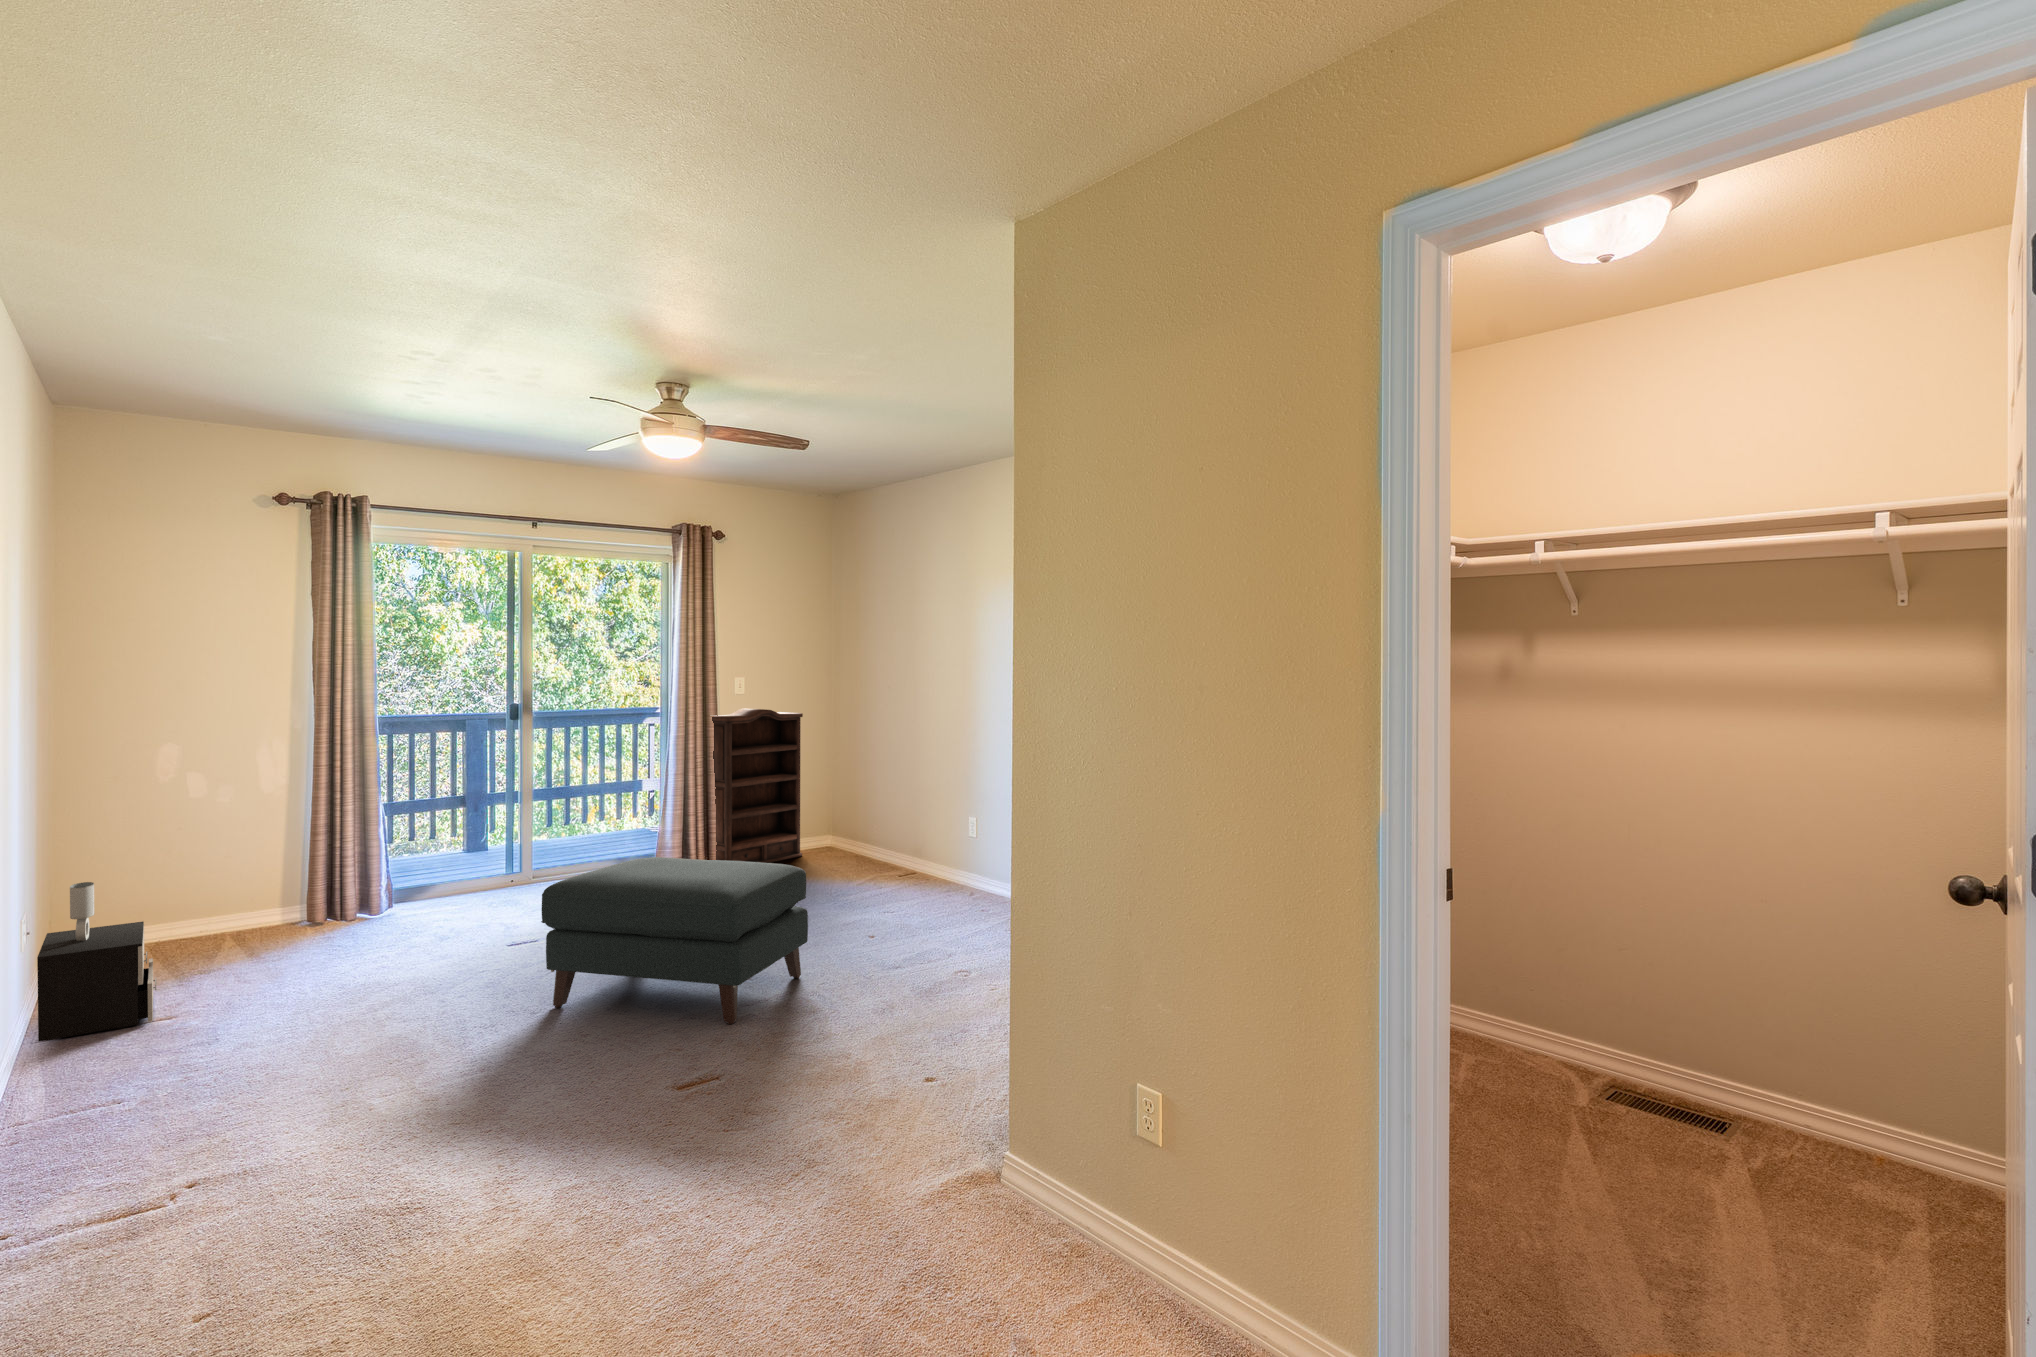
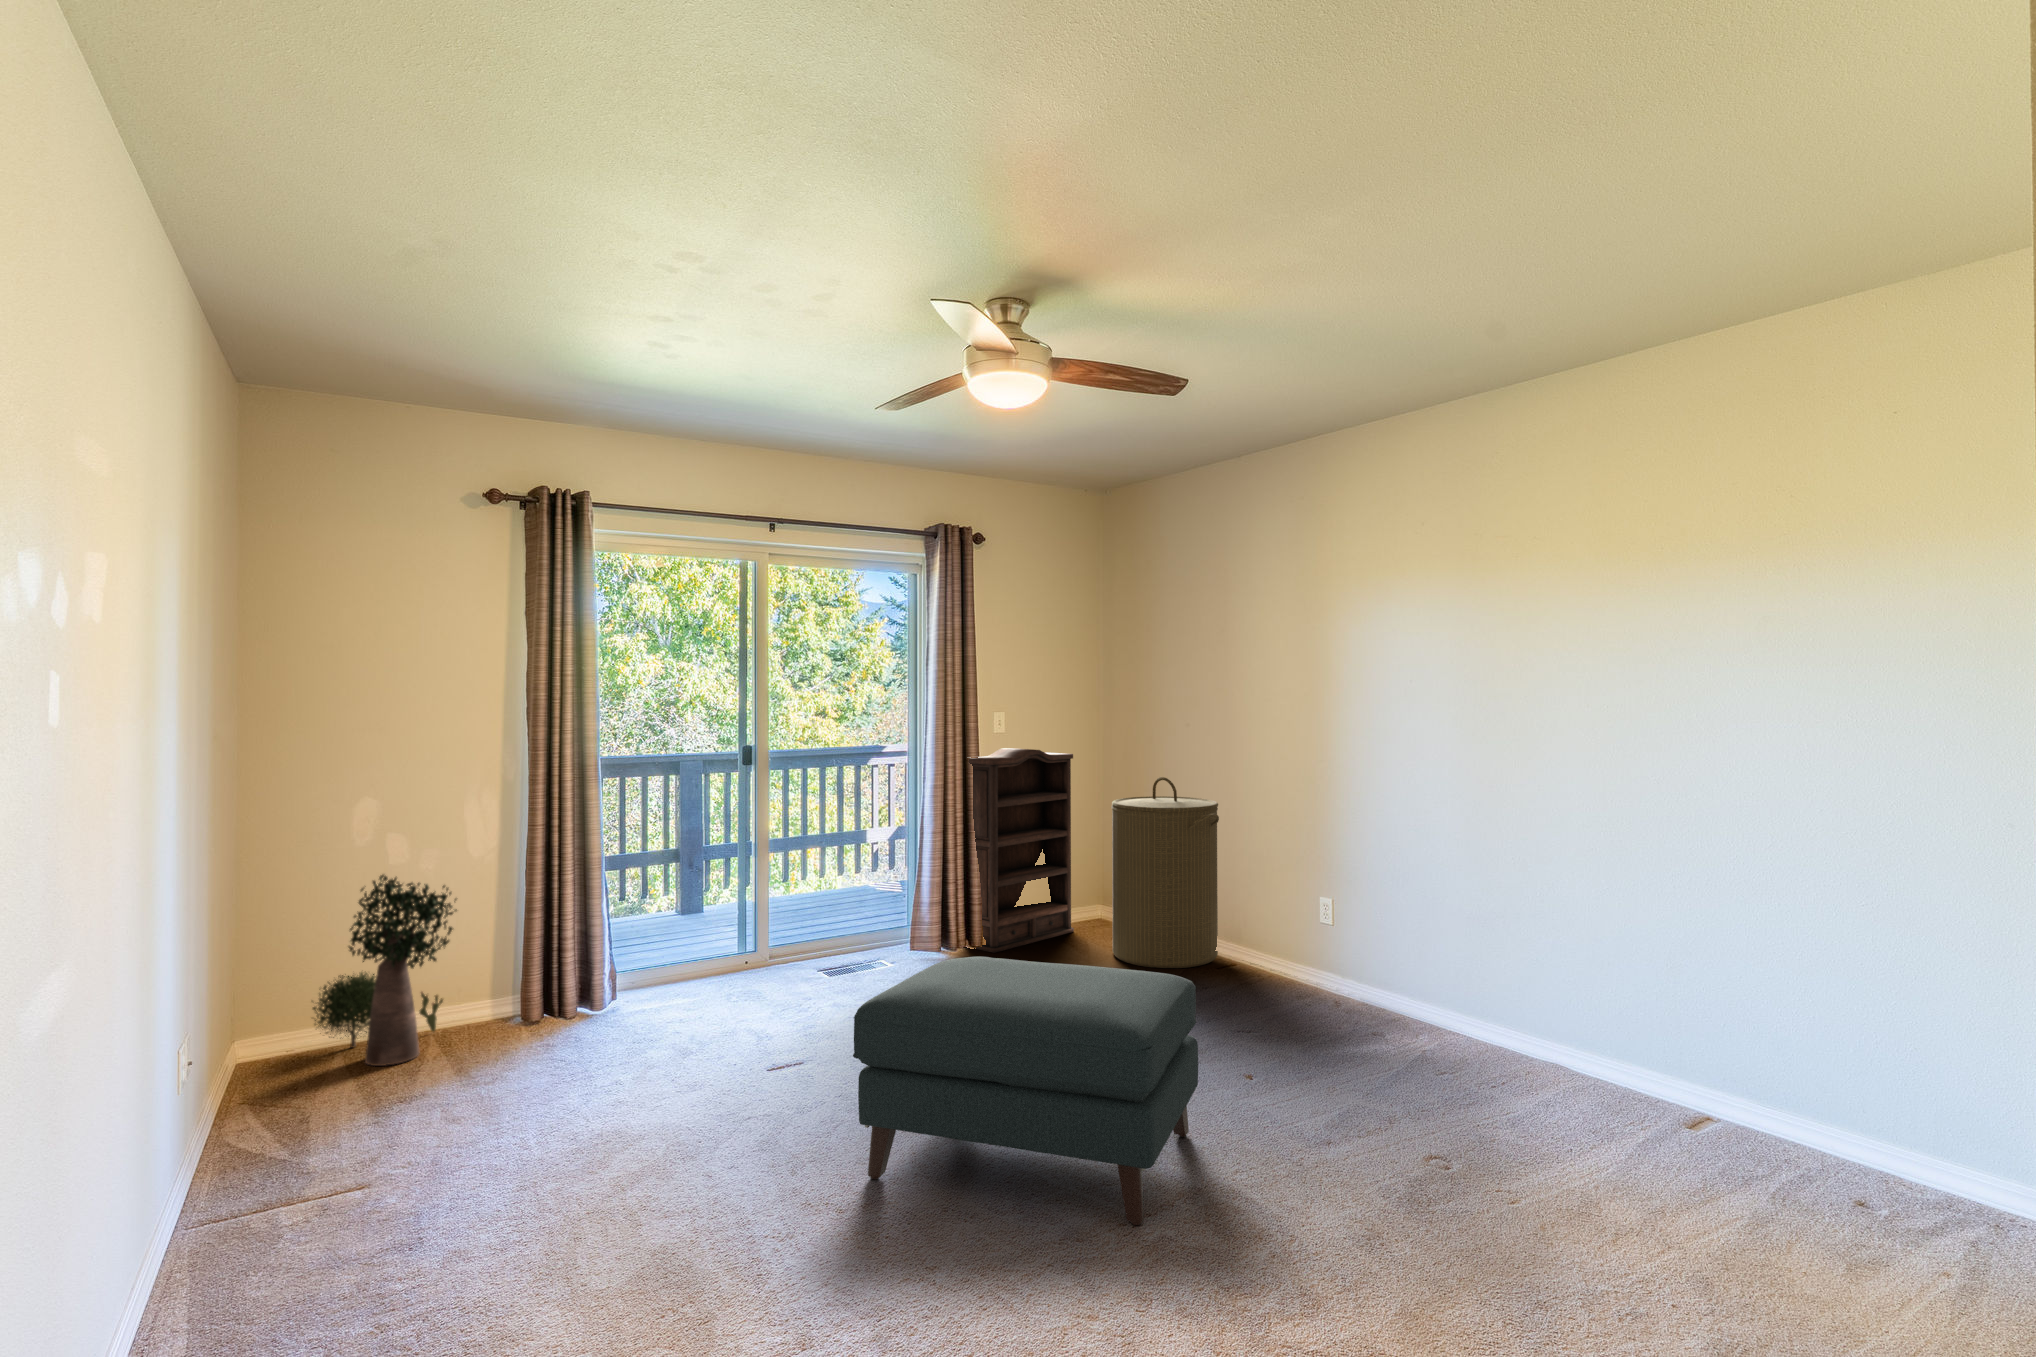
laundry hamper: none [822,731,907,879] -> present [1111,777,1219,968]
potted plant: none [122,805,251,955] -> present [313,875,457,1066]
nightstand: present [37,882,156,1042] -> none [212,986,356,1212]

